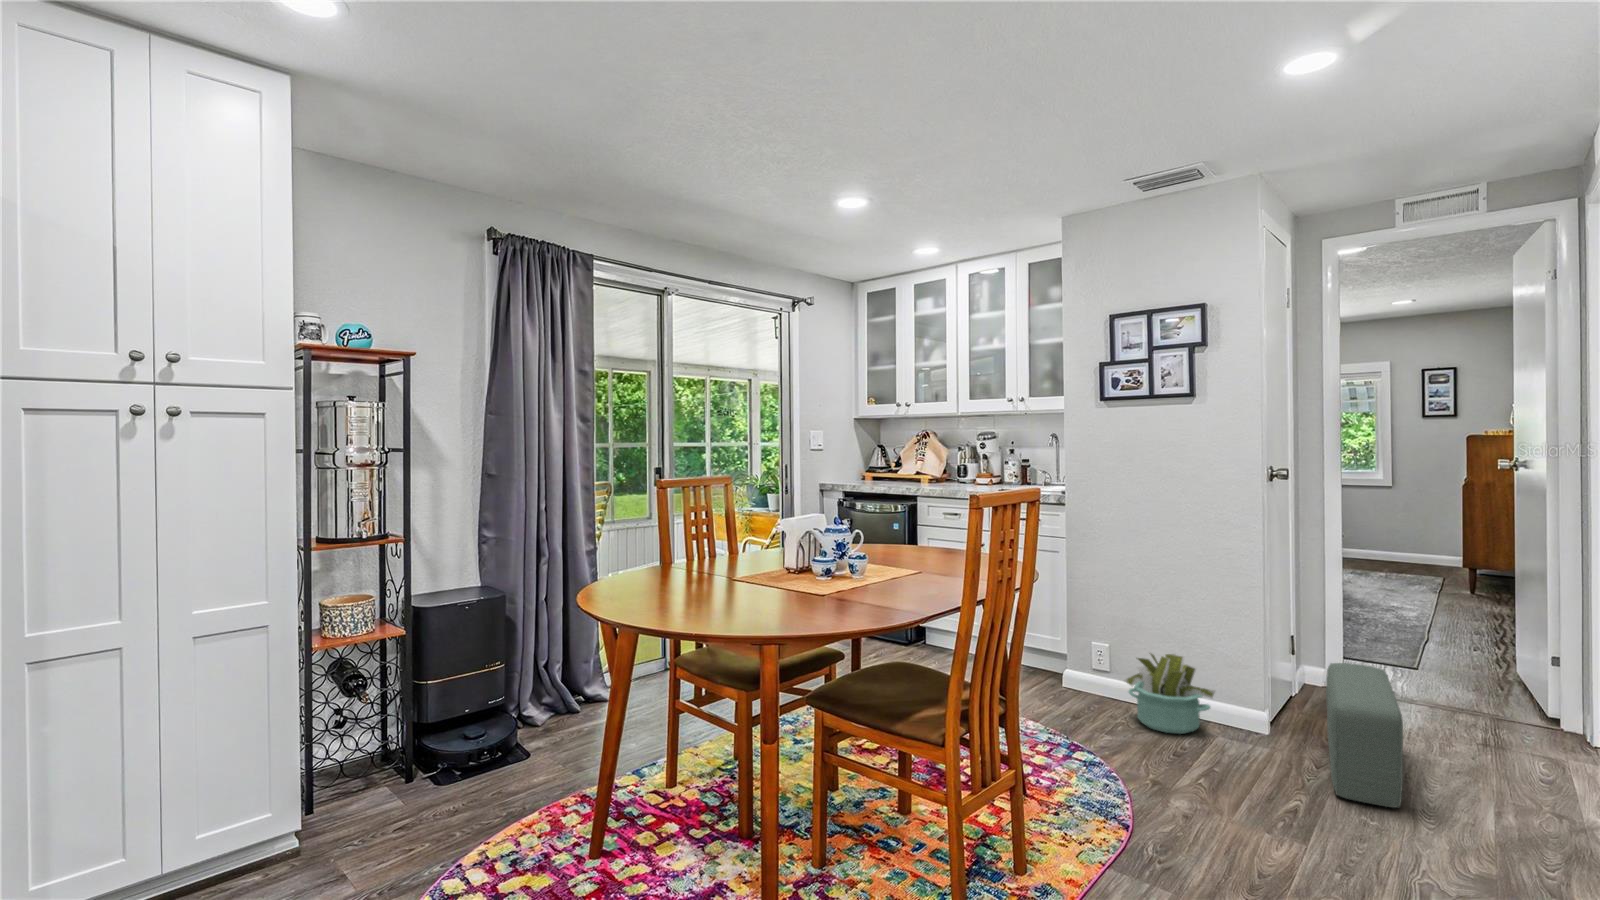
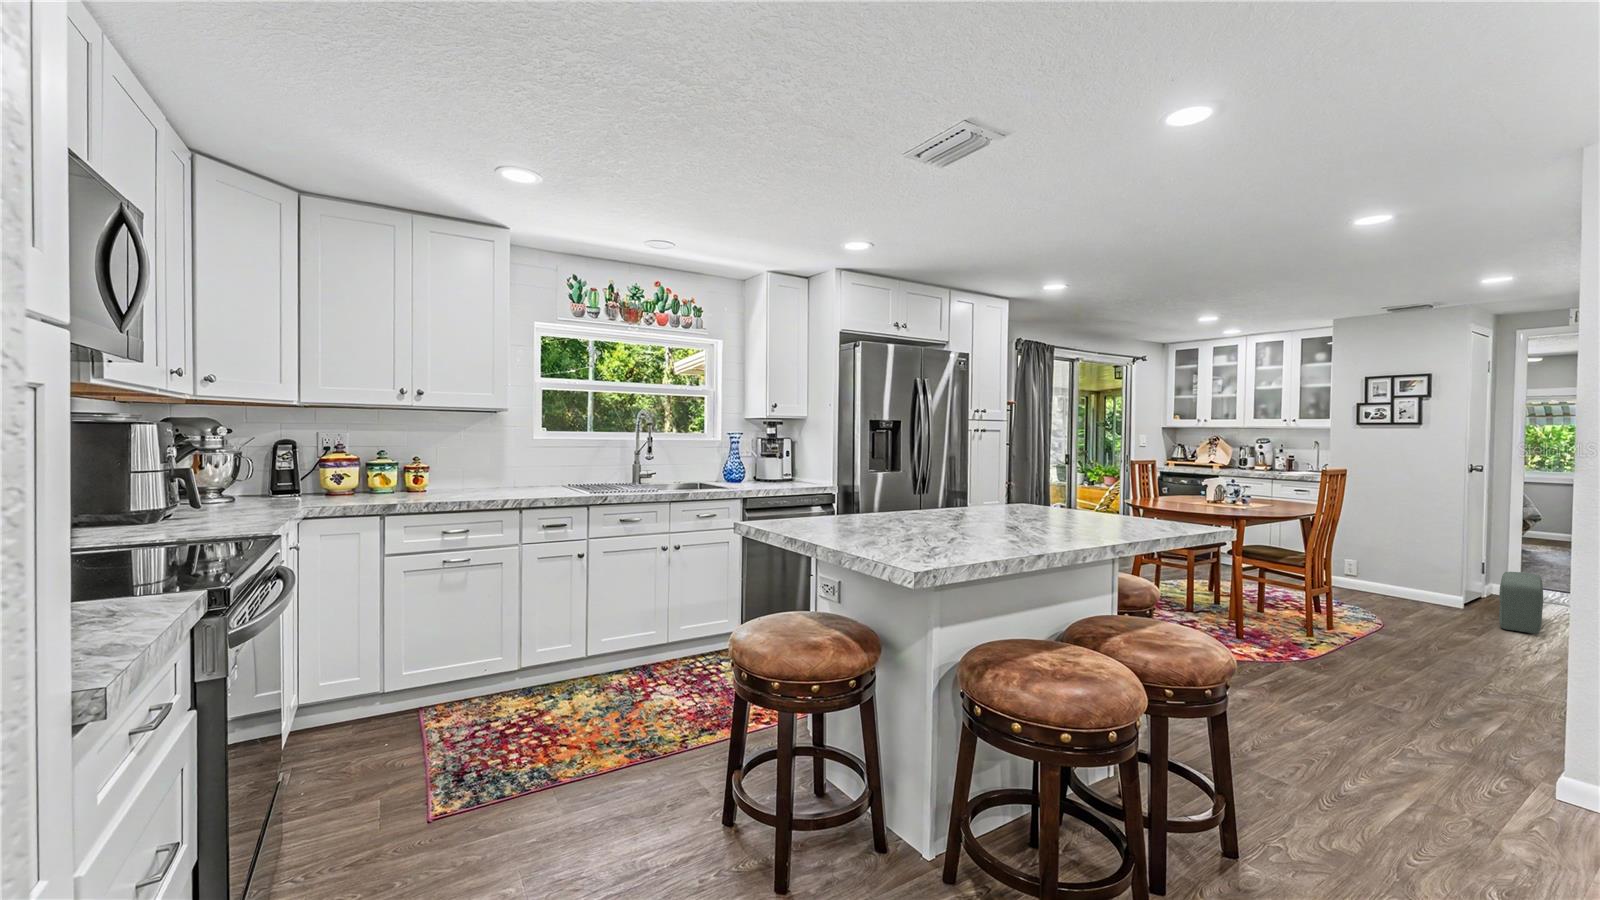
decorative plant: present [1124,653,1215,734] -> none [1370,564,1430,605]

